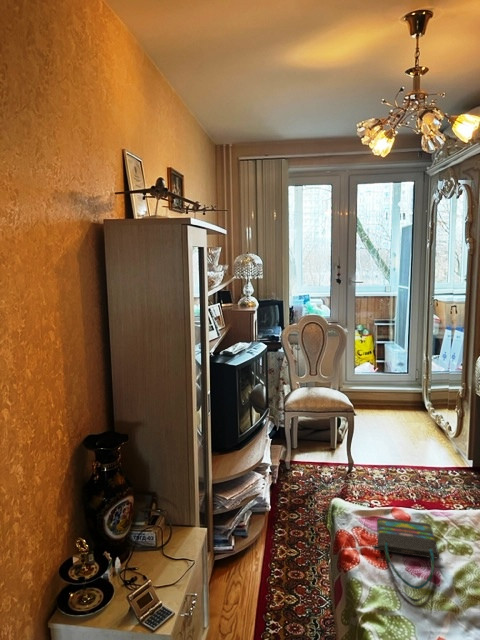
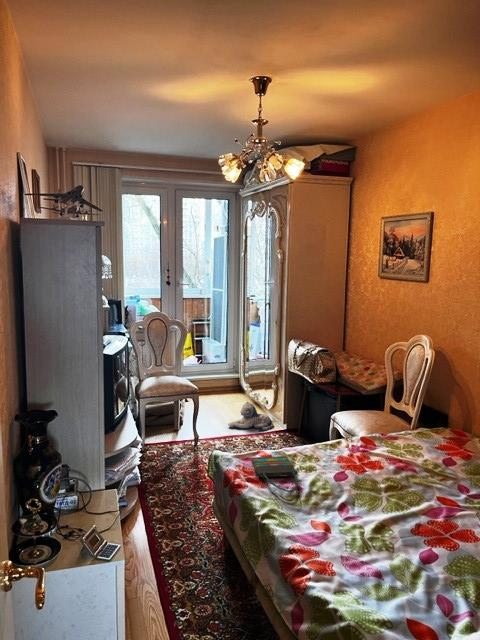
plush toy: none [394,425,456,464] -> present [228,402,274,430]

